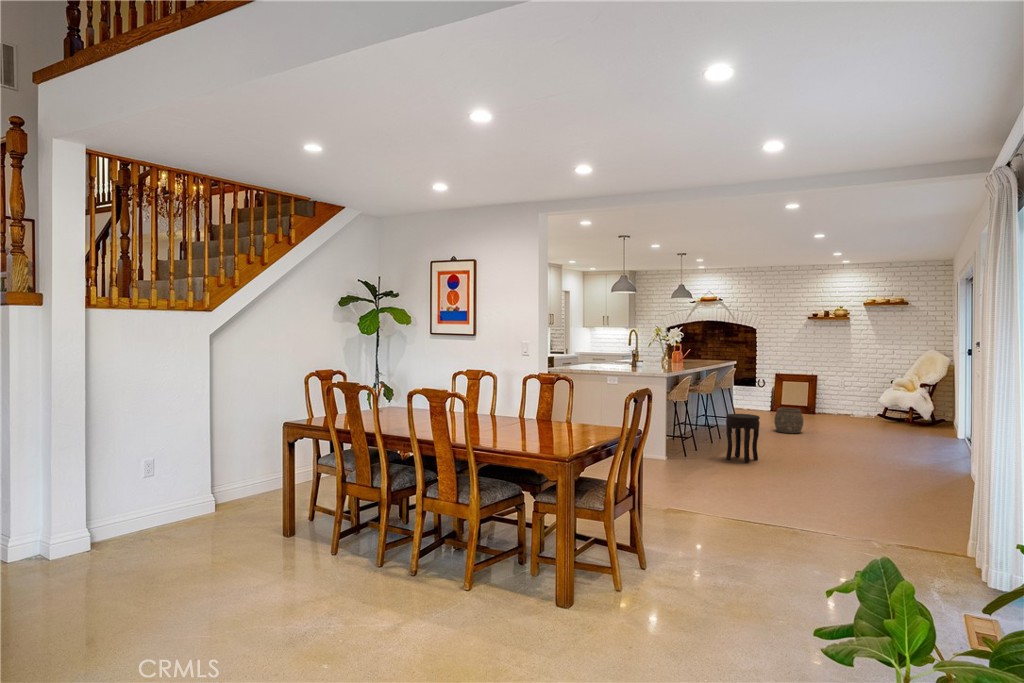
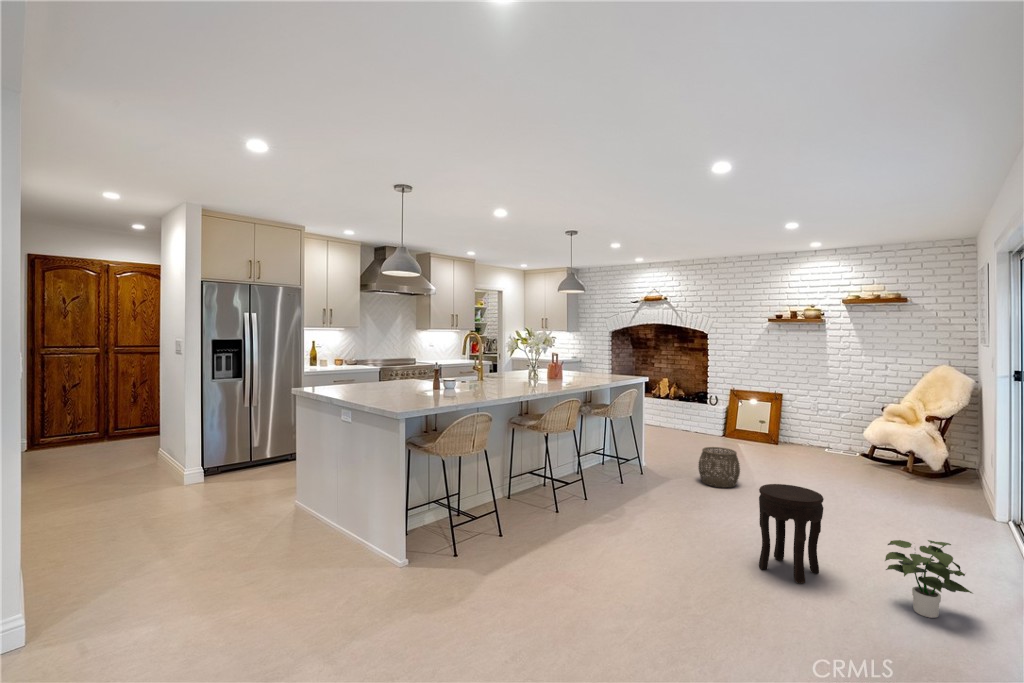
side table: present [726,414,760,463] -> present [759,484,824,583]
potted plant: none [900,432,941,468] -> present [885,540,972,618]

